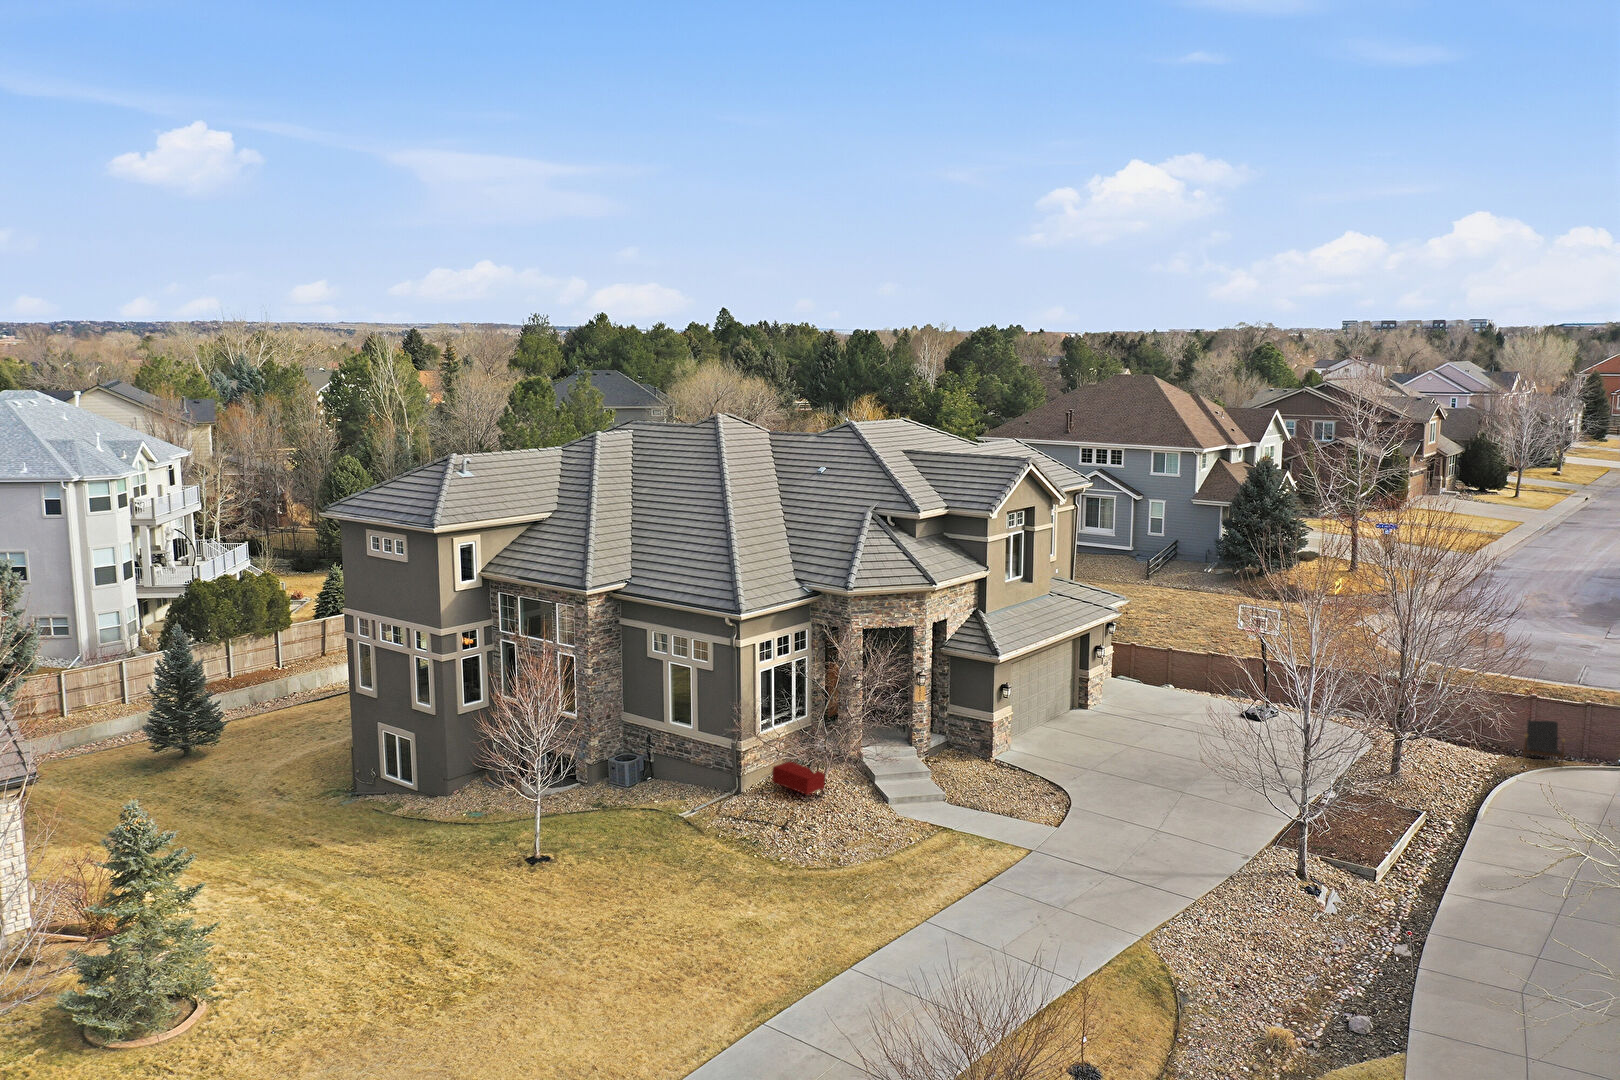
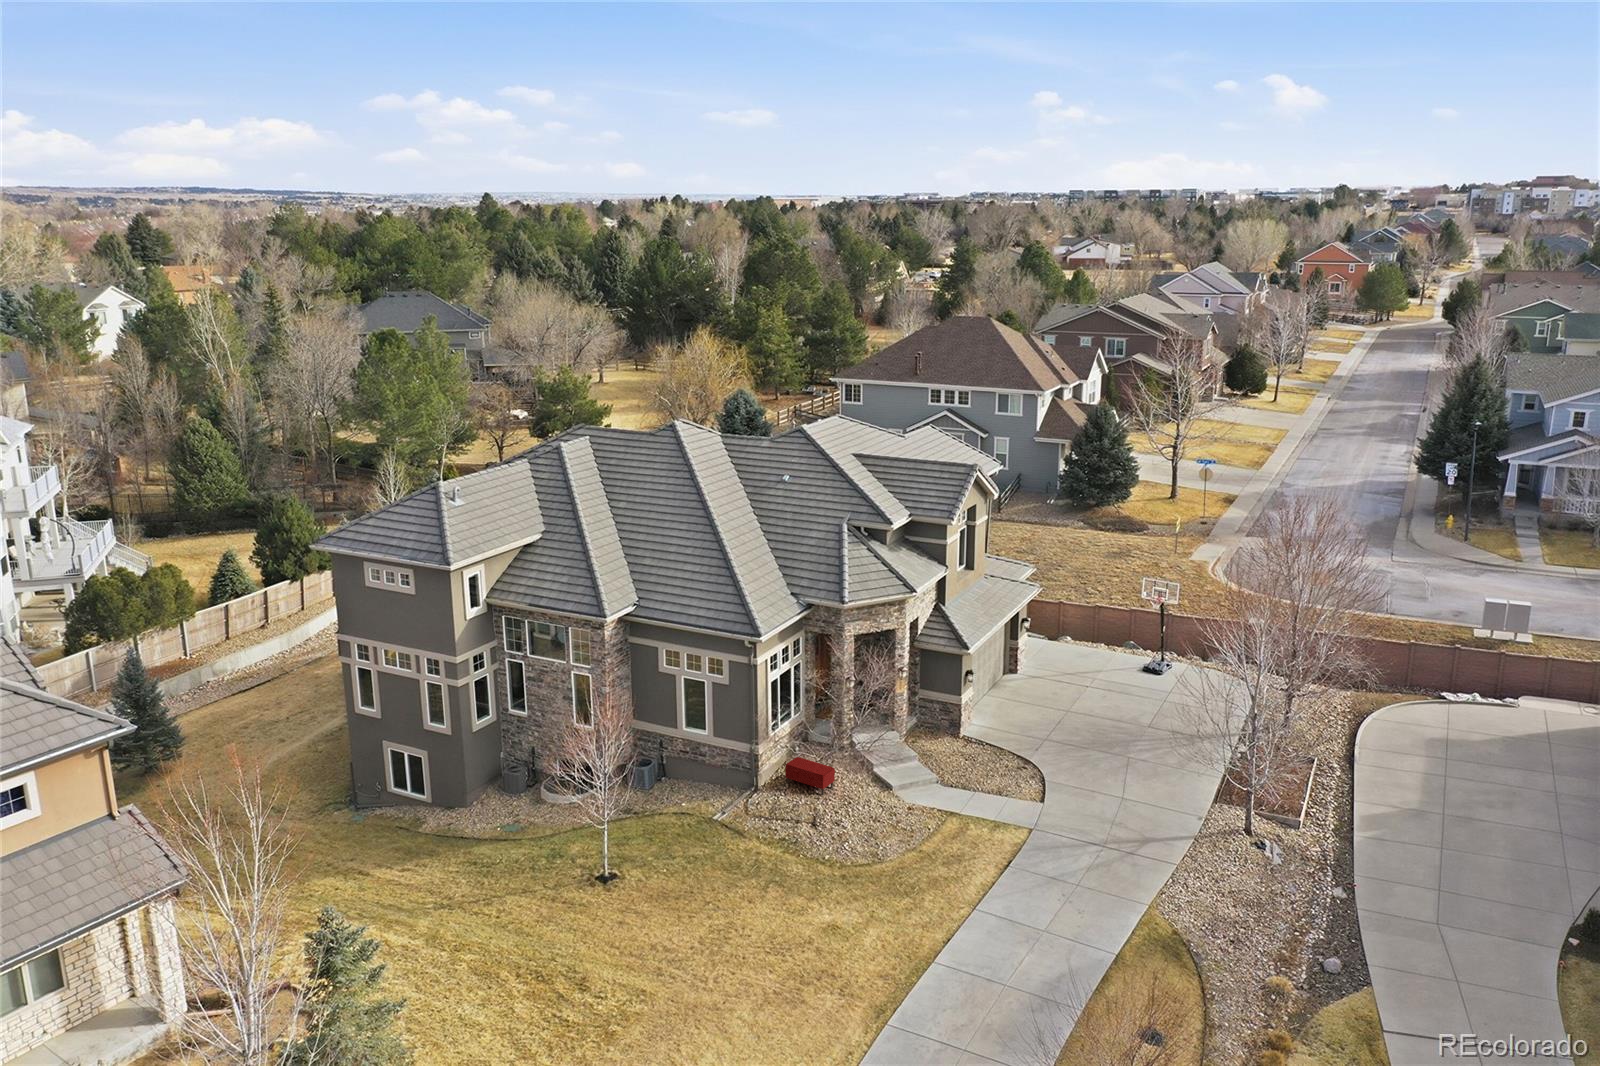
lounge chair: present [1523,720,1565,766] -> none [1358,663,1392,703]

